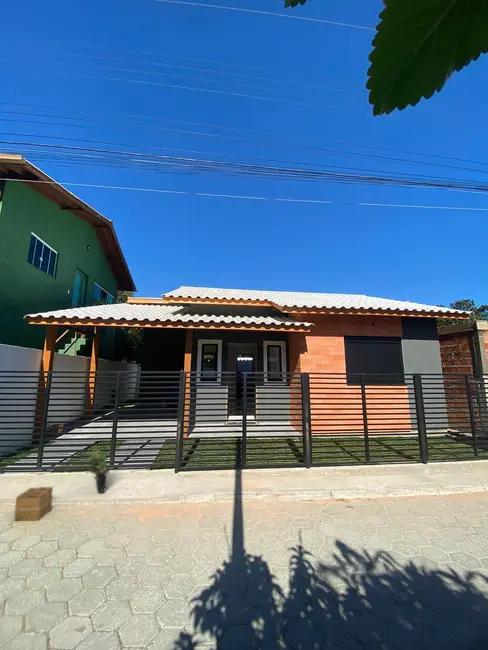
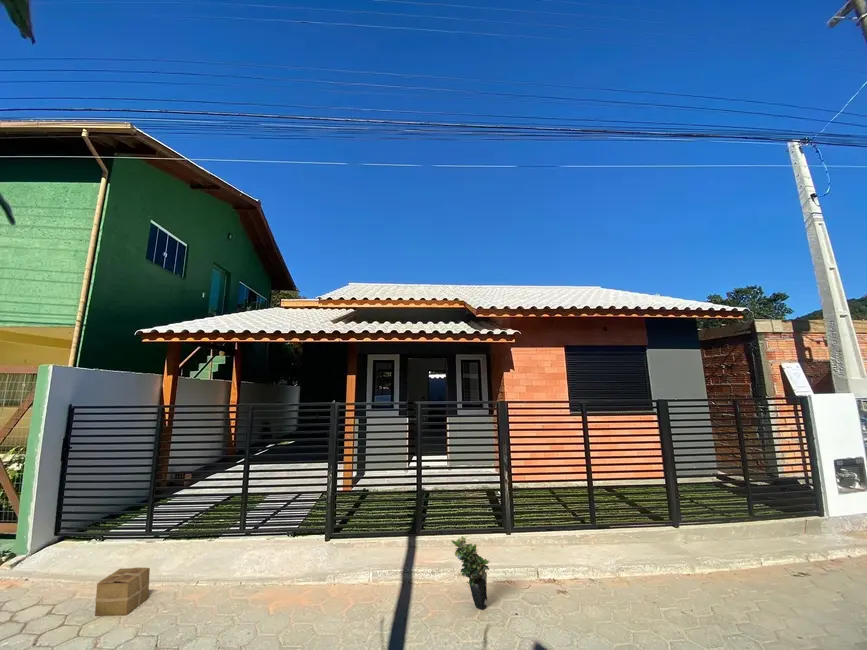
potted plant: present [88,451,110,493] -> present [452,536,489,610]

